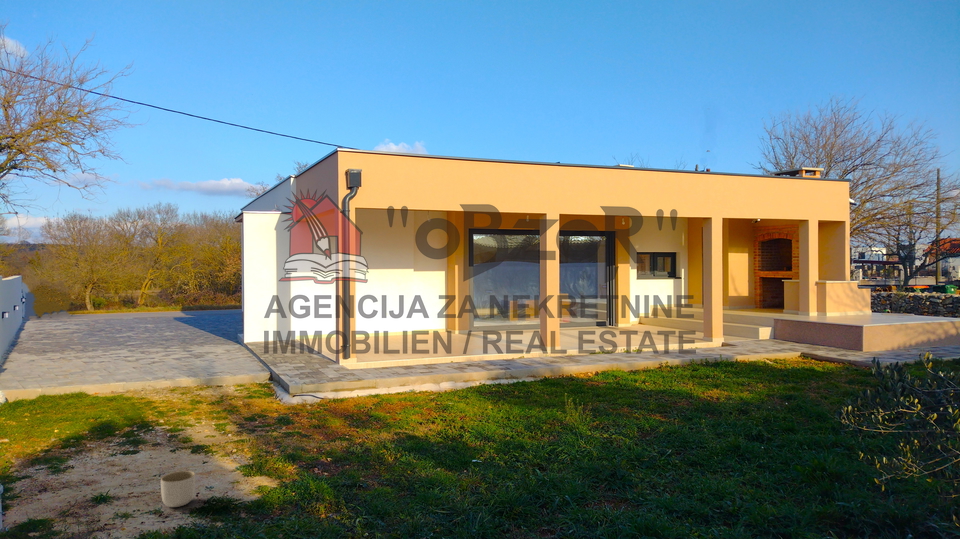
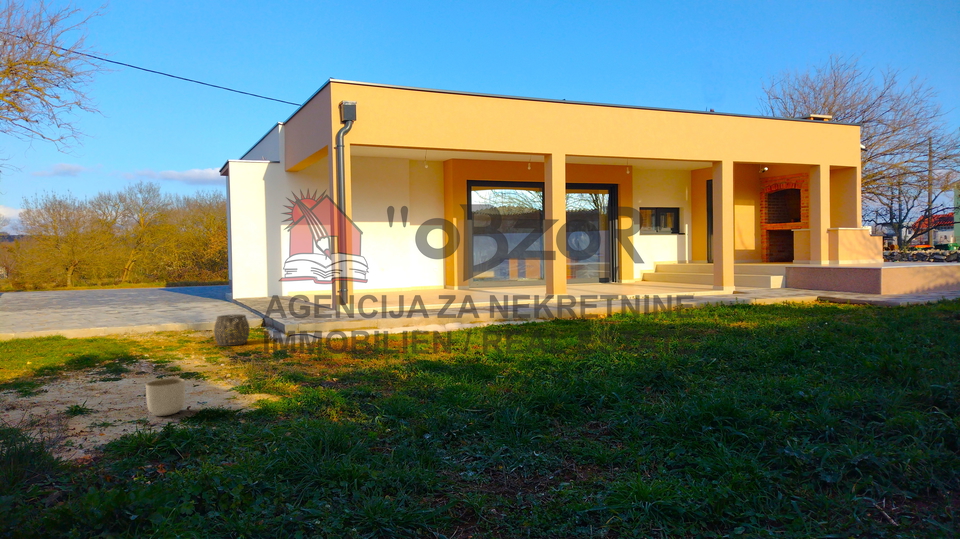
woven basket: none [223,378,257,410] -> present [214,314,250,346]

